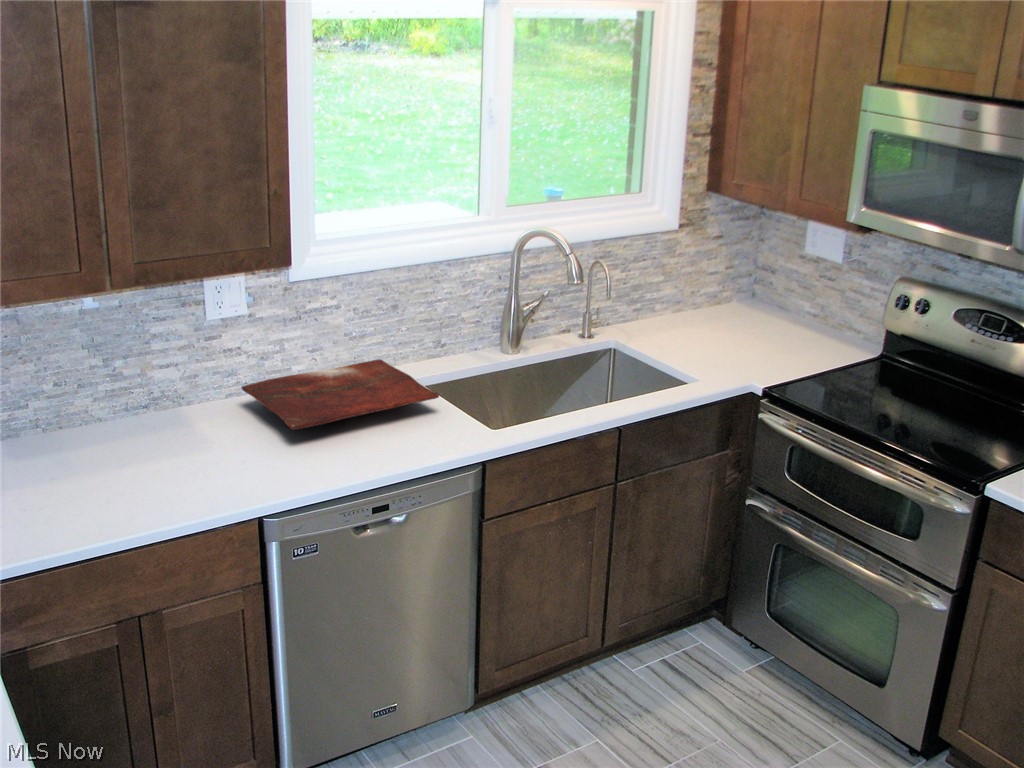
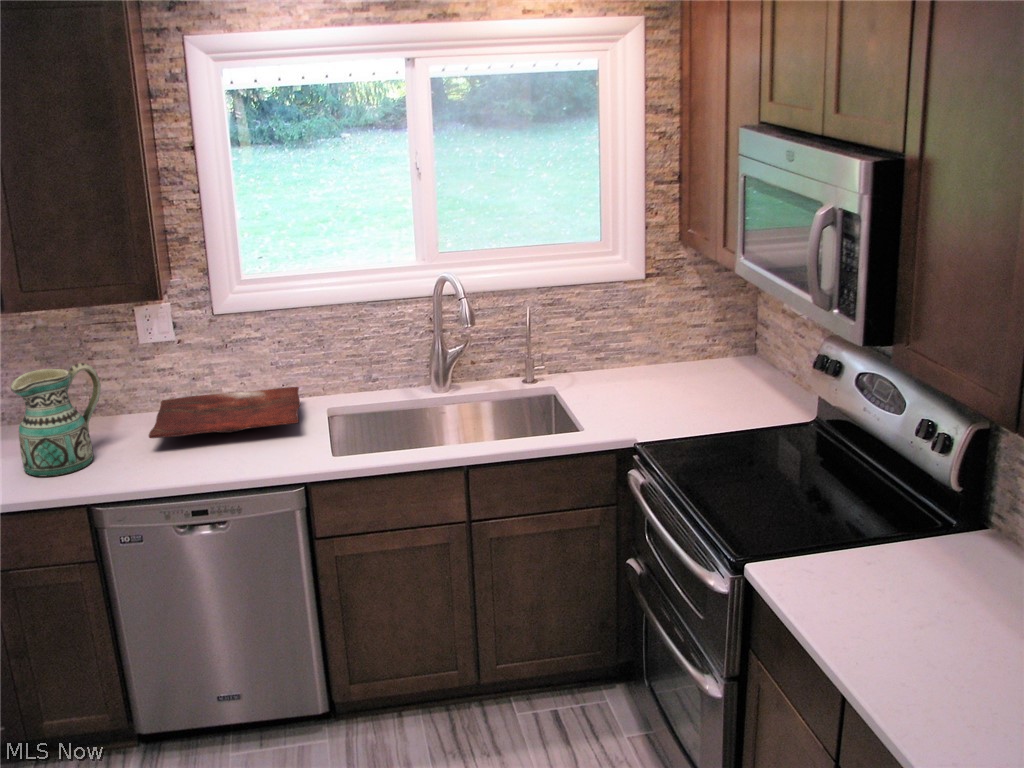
ceramic pitcher: none [151,347,234,489] -> present [11,363,101,476]

